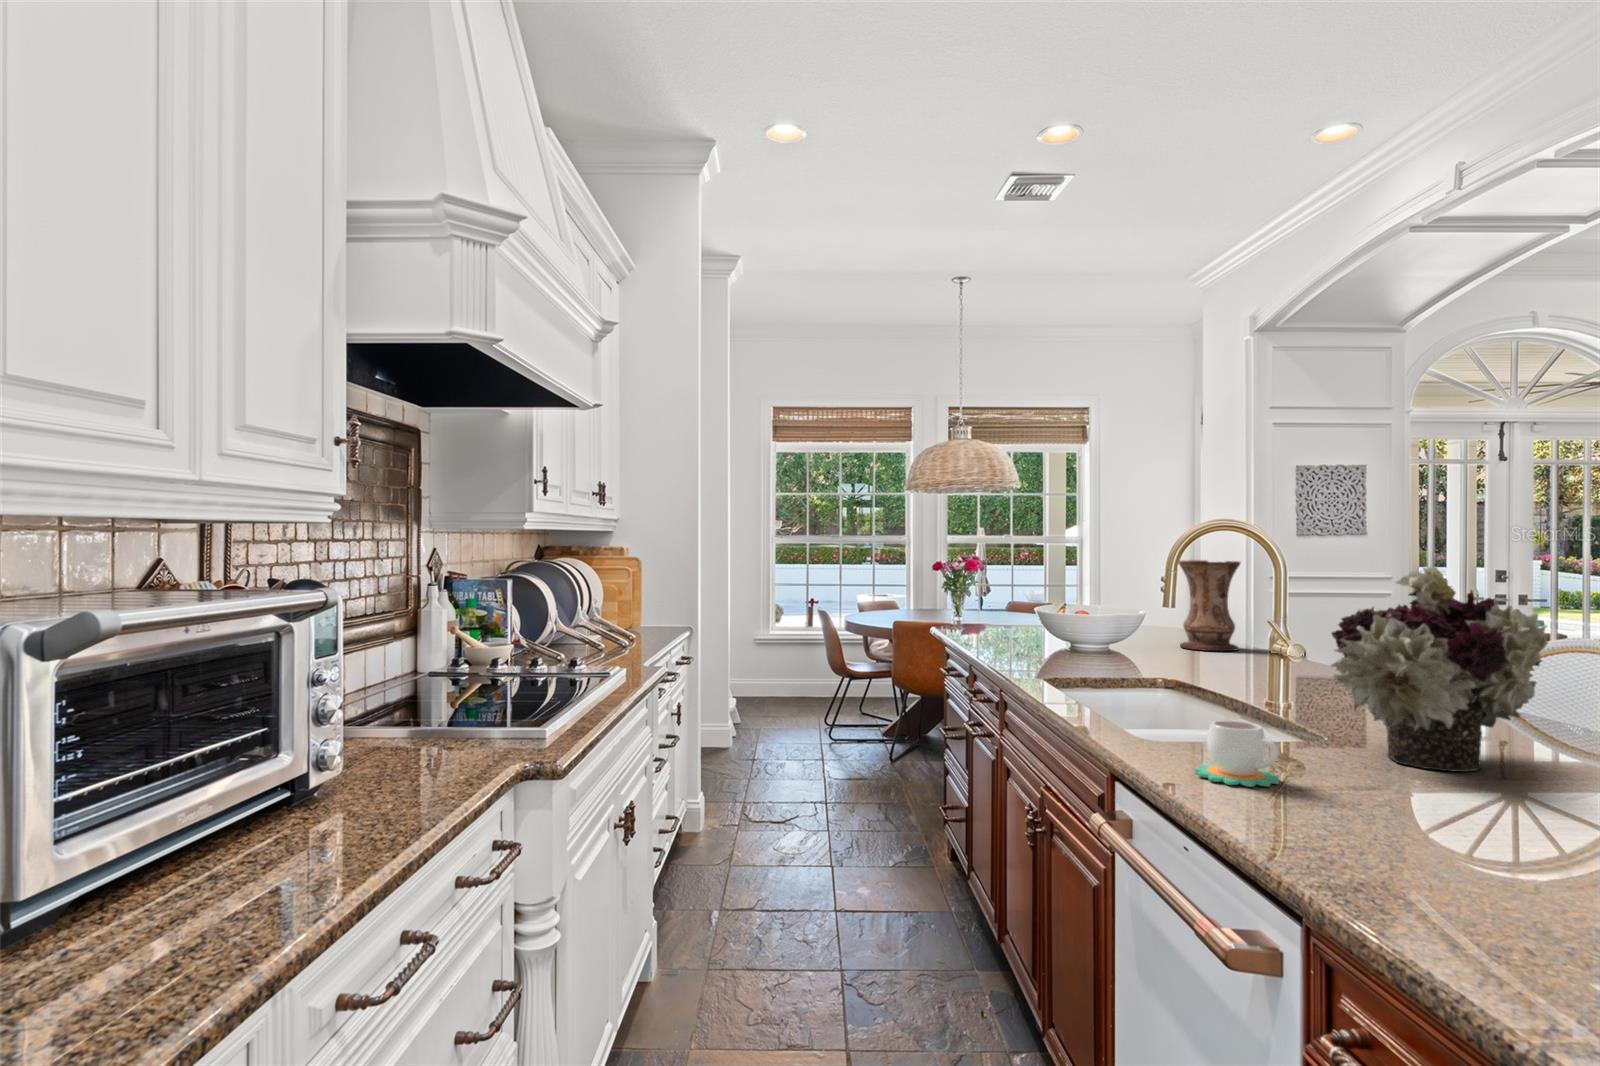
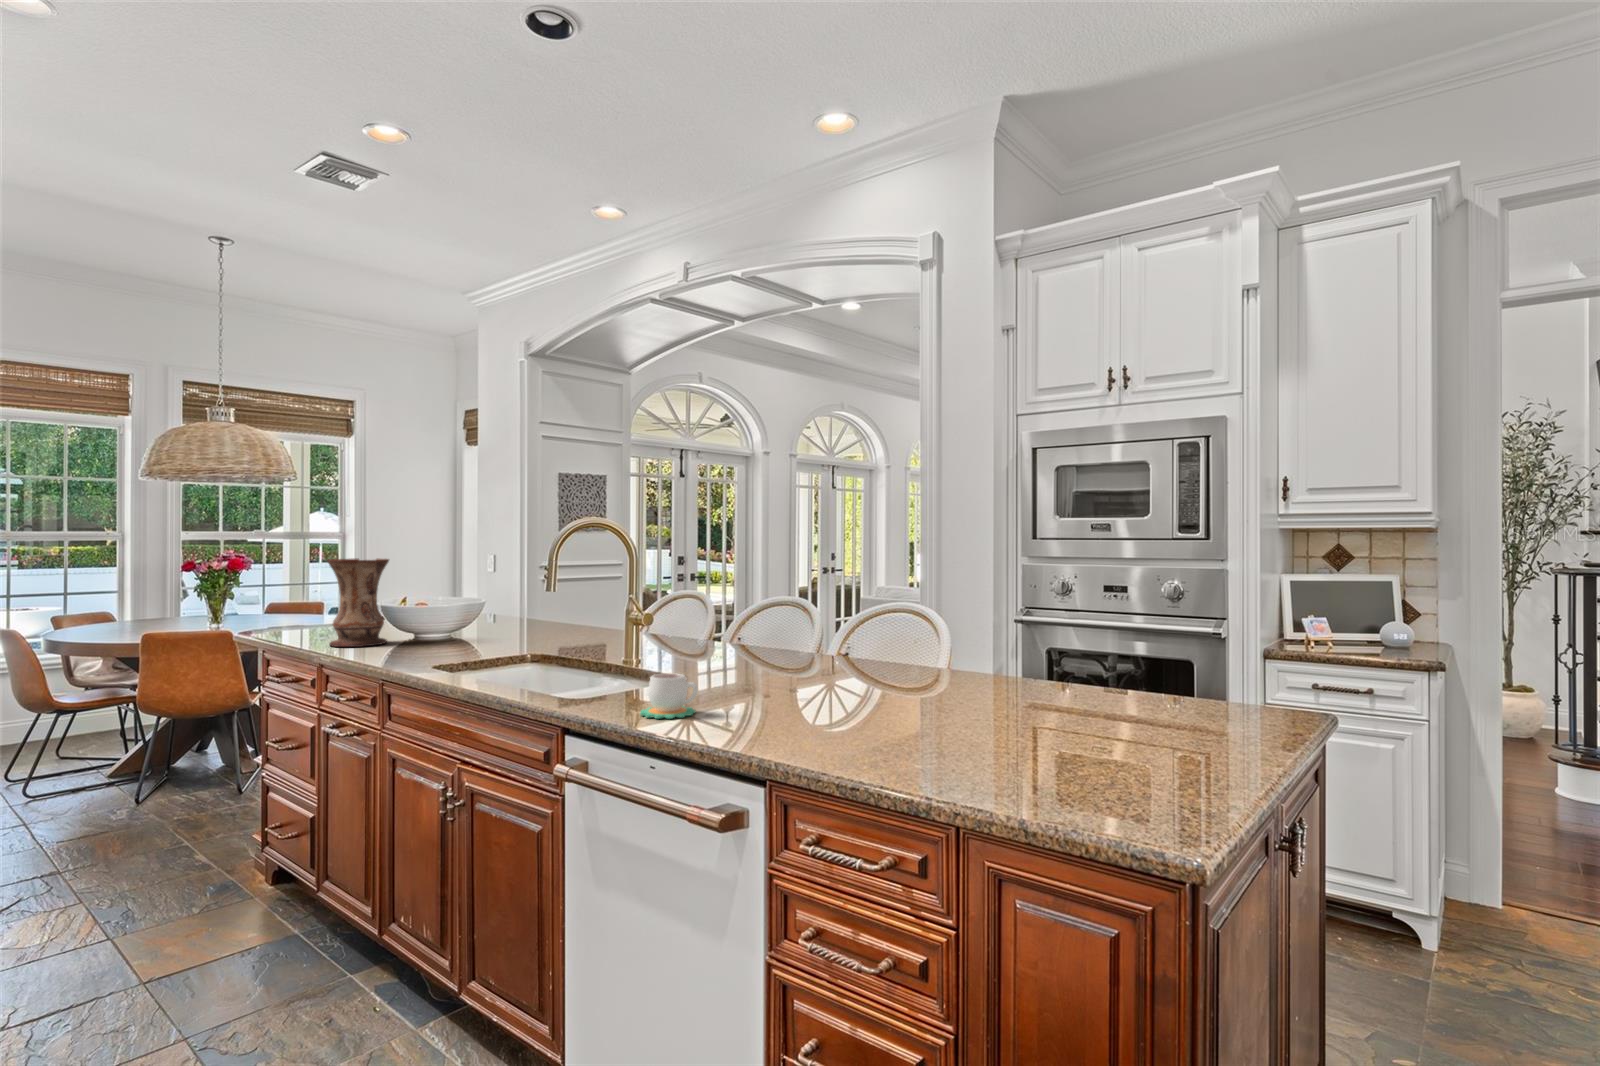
vase: present [1179,560,1241,651] -> present [327,559,389,647]
flower arrangement: present [1331,567,1548,772] -> none [702,558,815,690]

